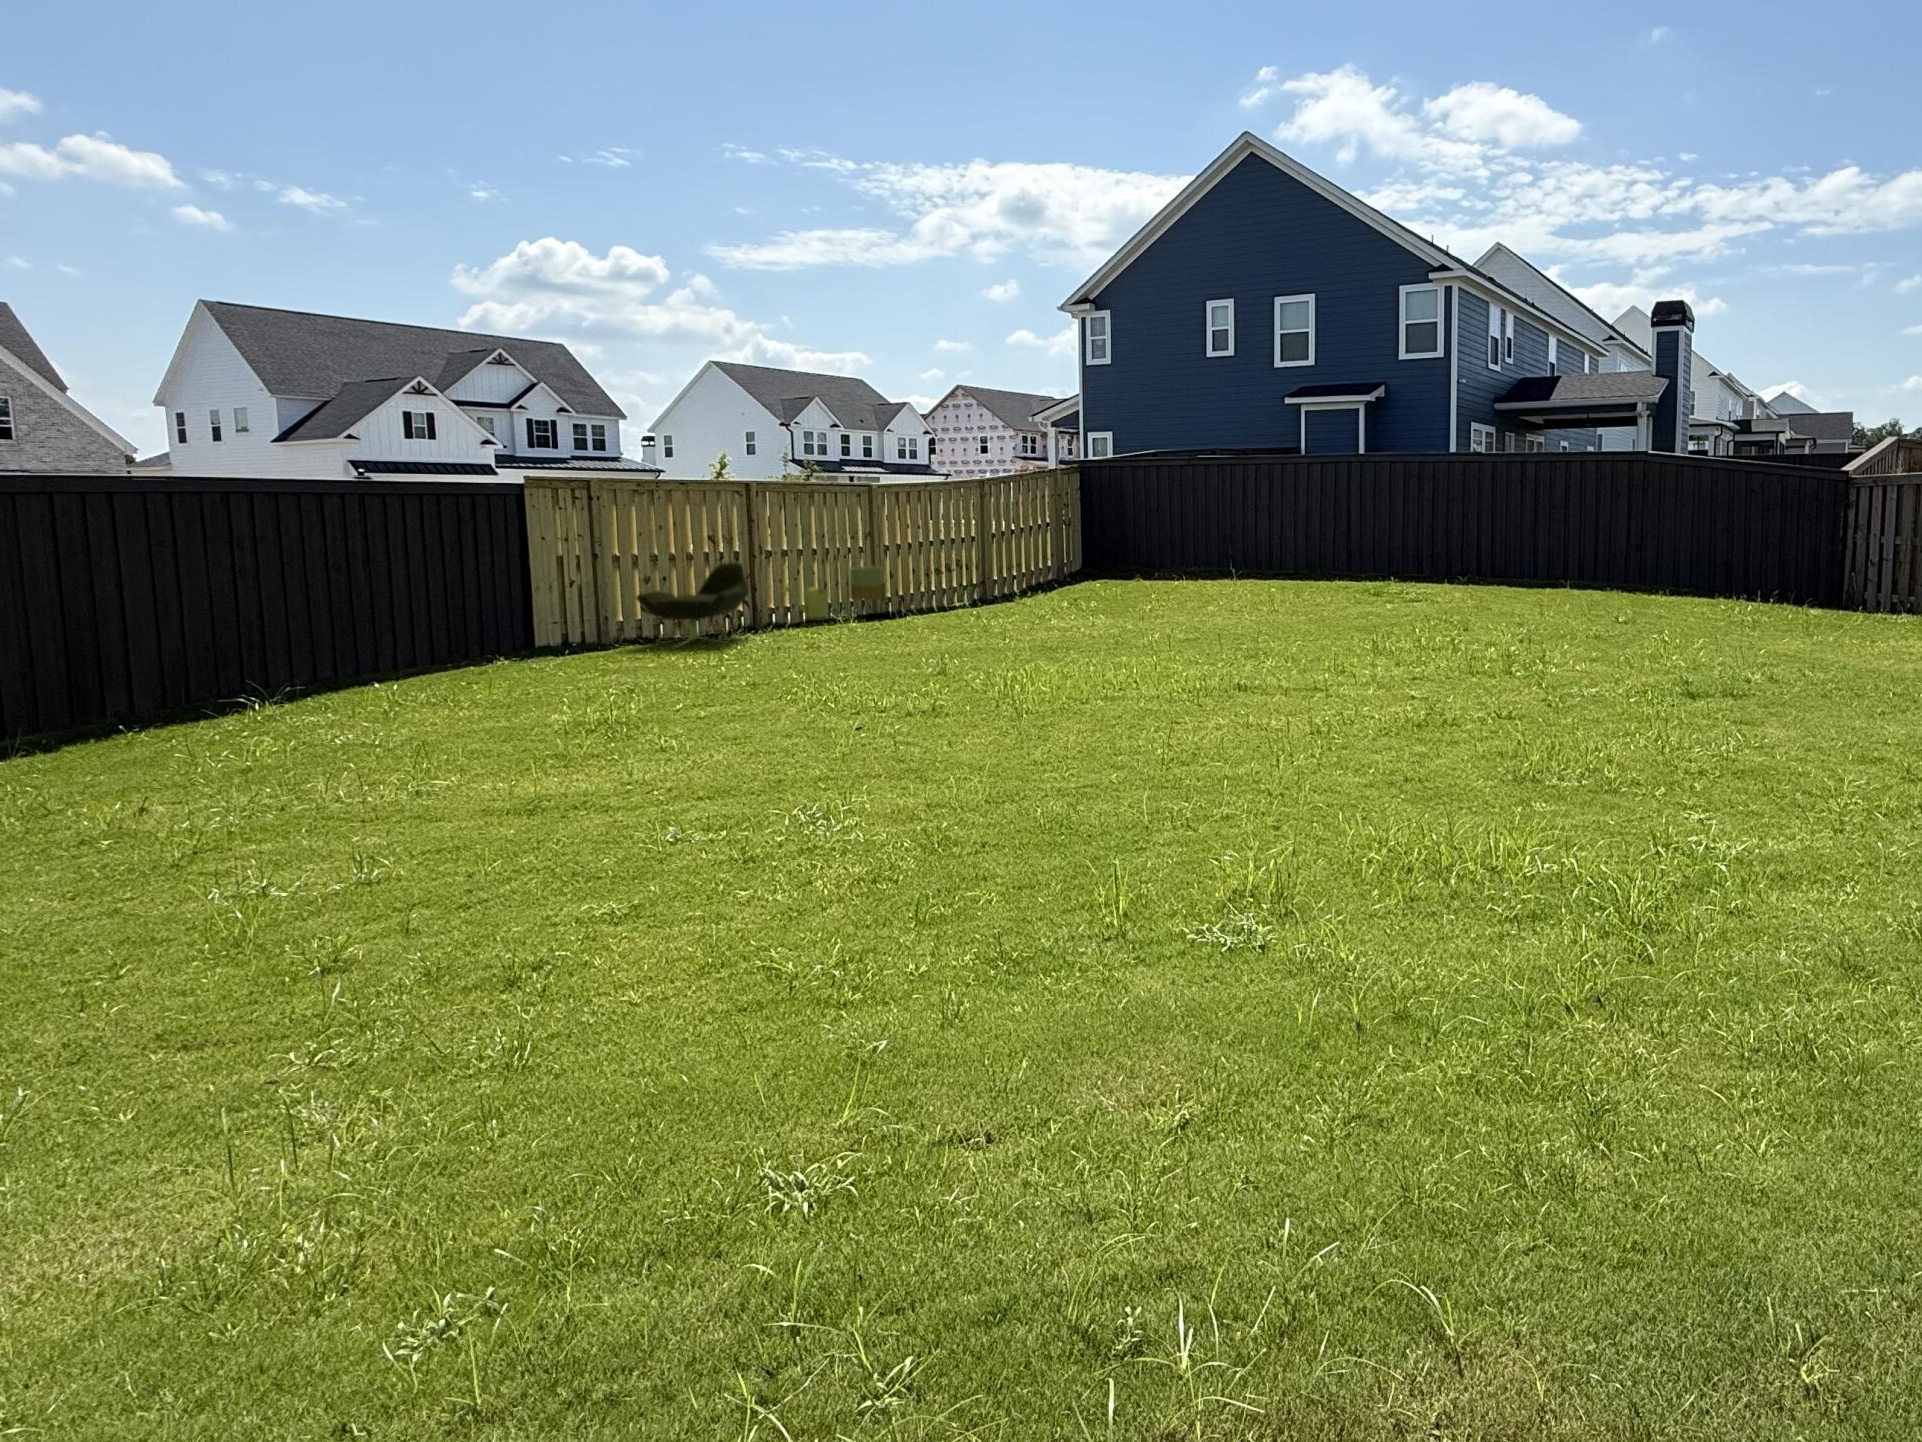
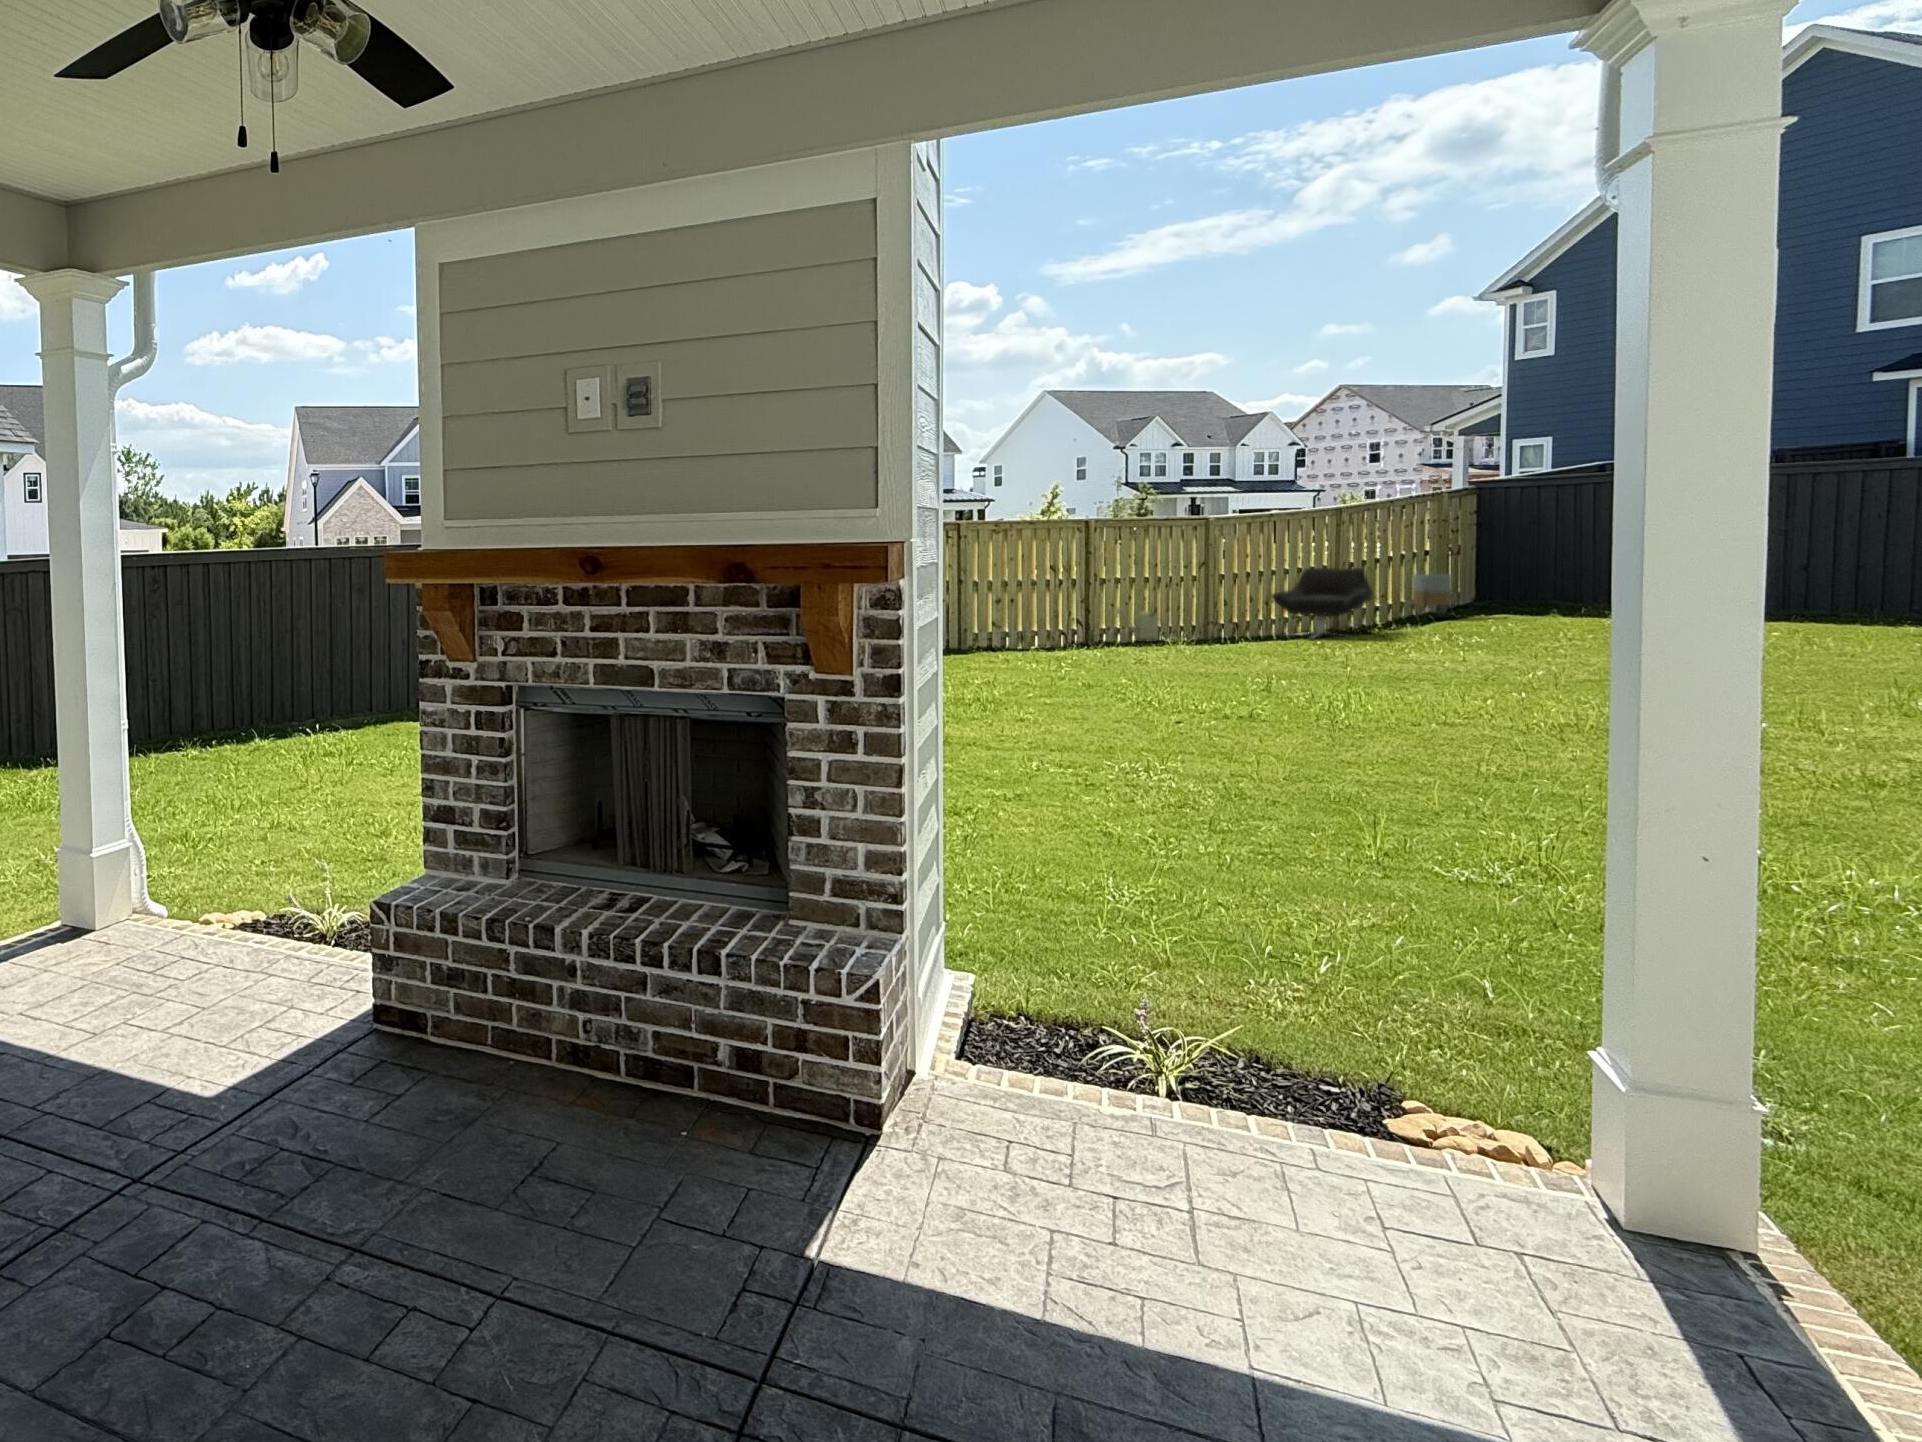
lounge chair: present [636,562,749,645] -> present [1271,568,1373,637]
planter: present [849,566,885,603] -> present [1412,574,1453,615]

